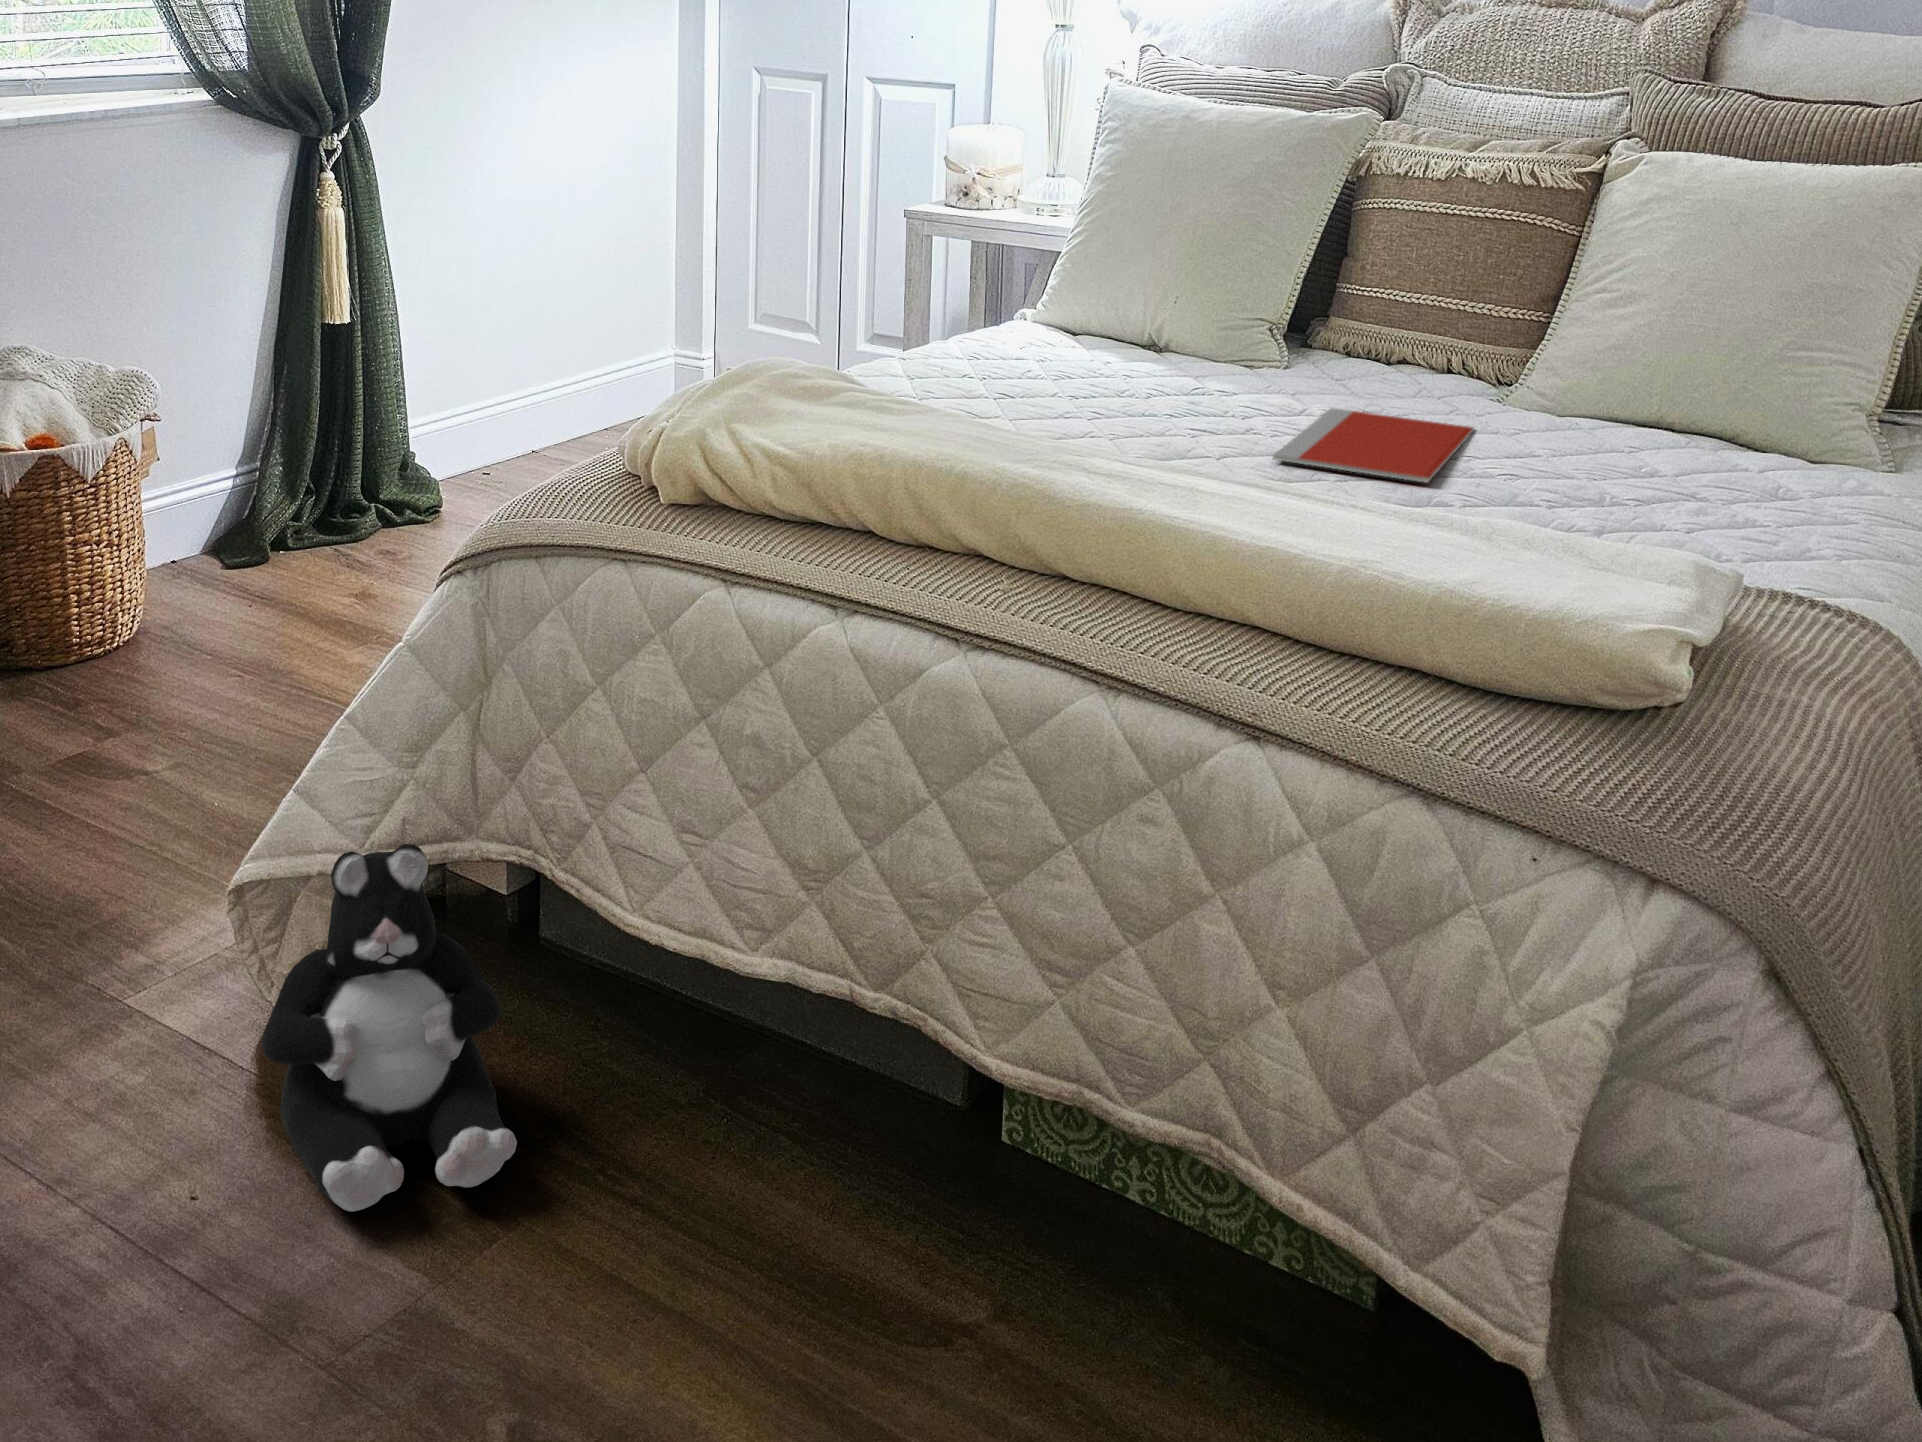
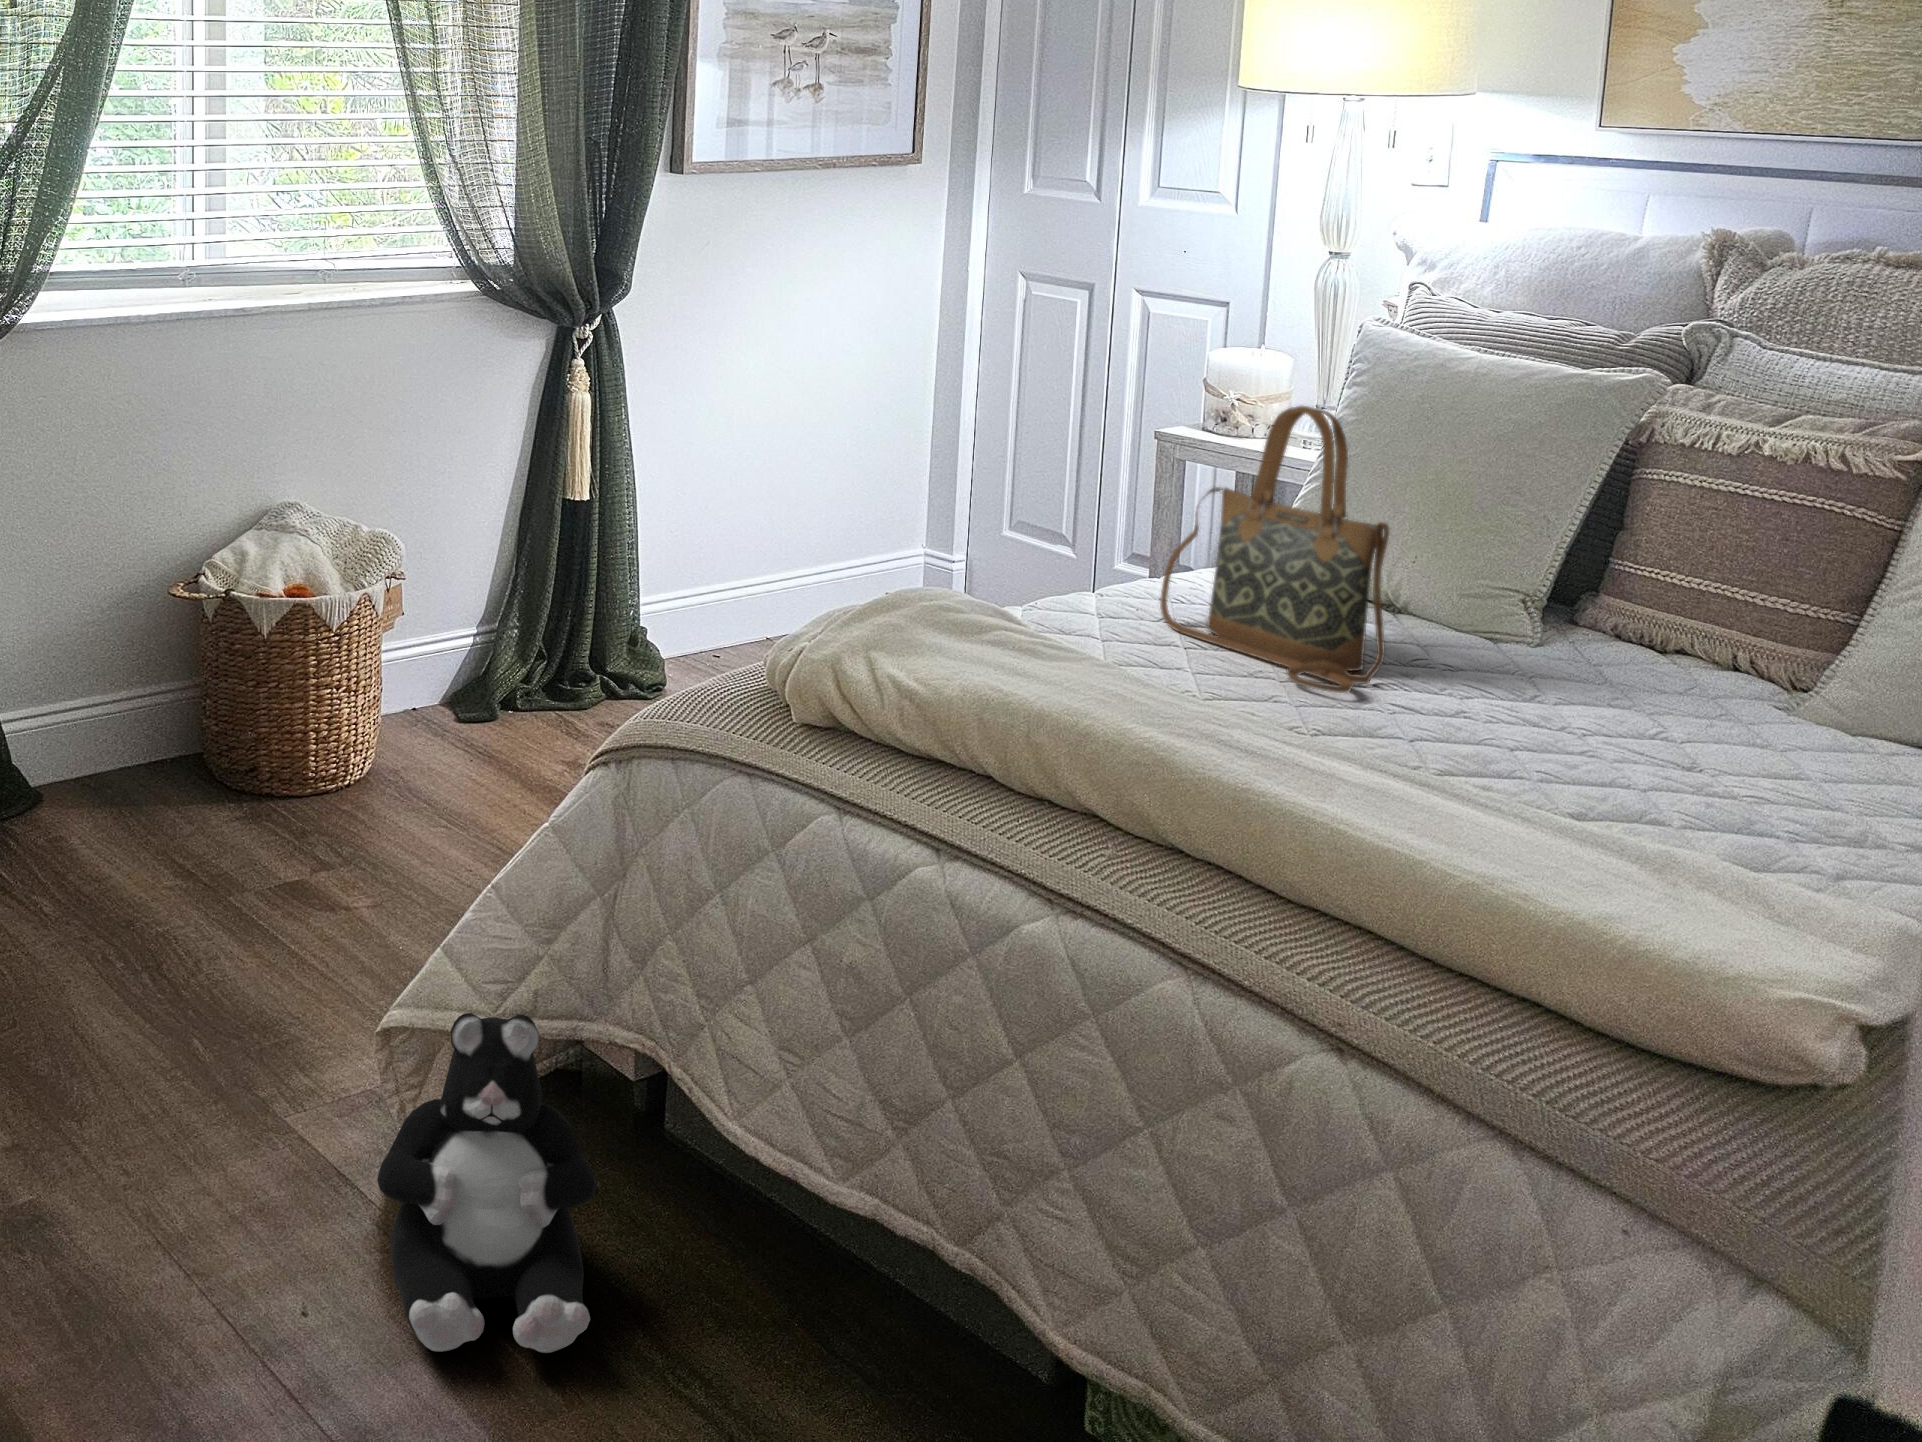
handbag: none [968,153,1180,423] -> present [1160,406,1389,693]
notebook: present [1273,408,1474,483] -> none [1469,698,1736,798]

